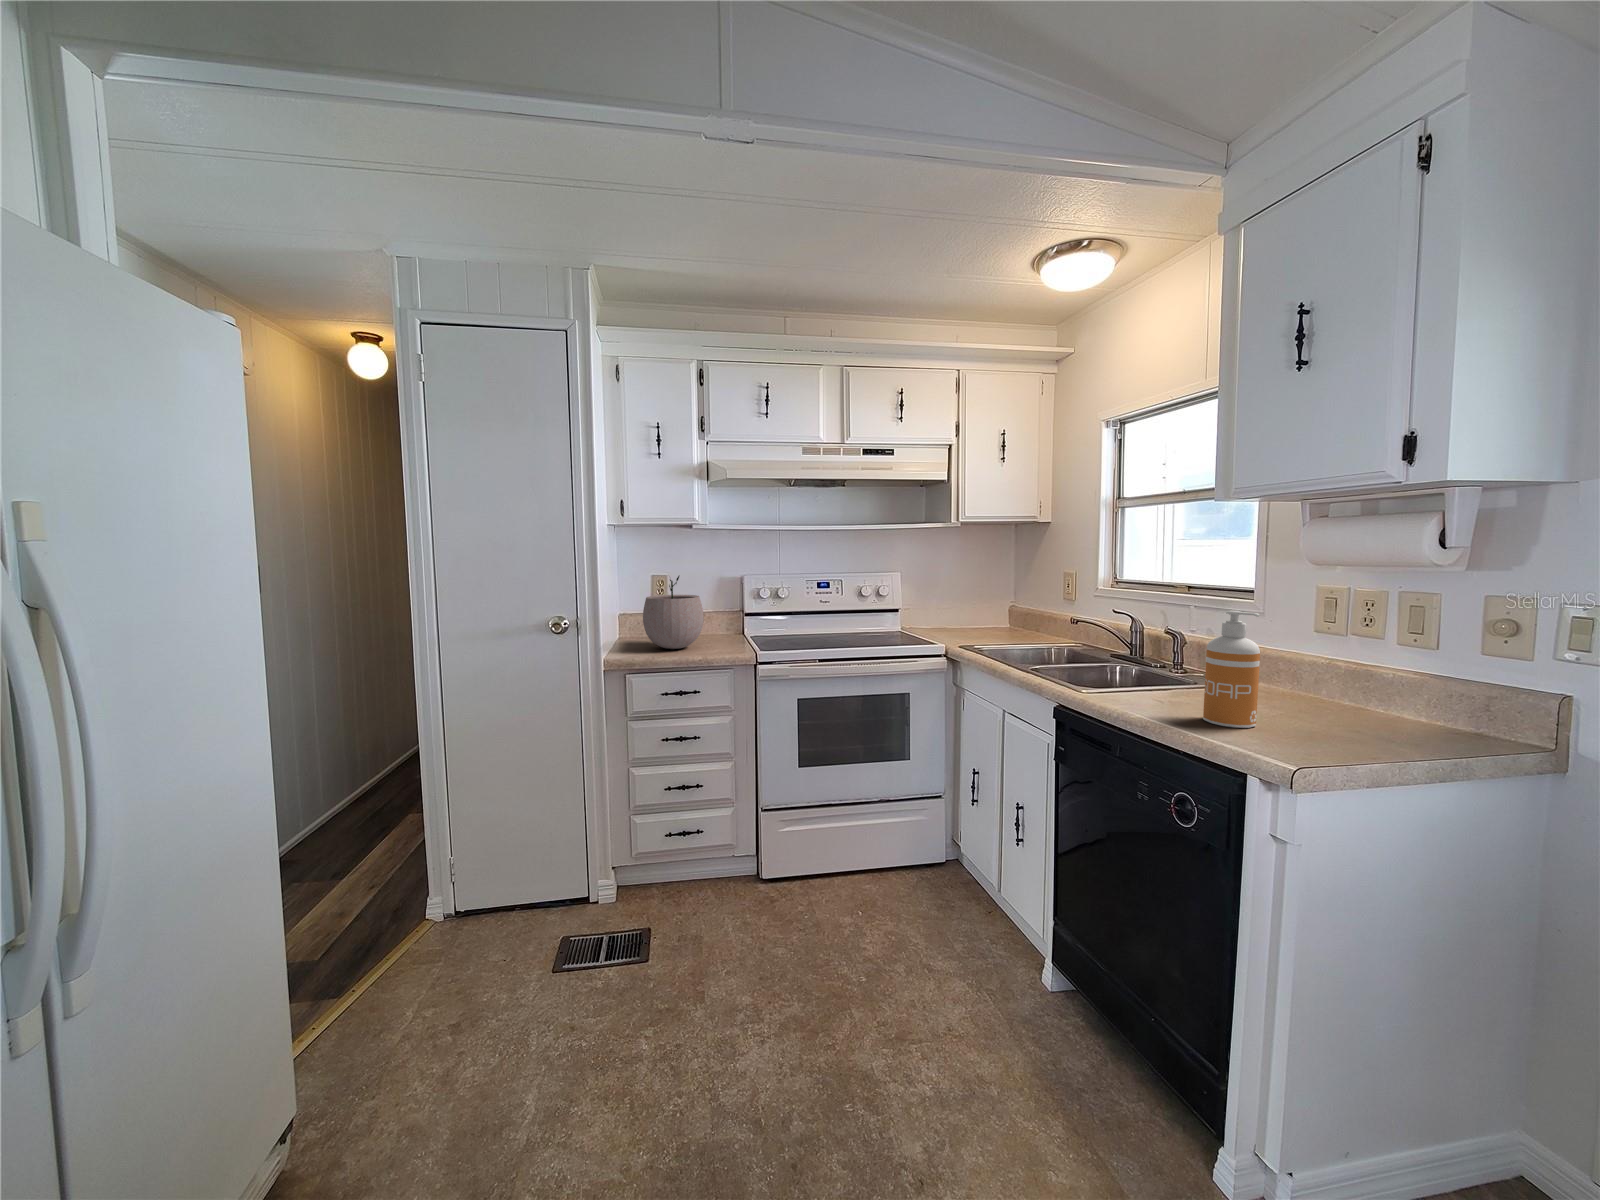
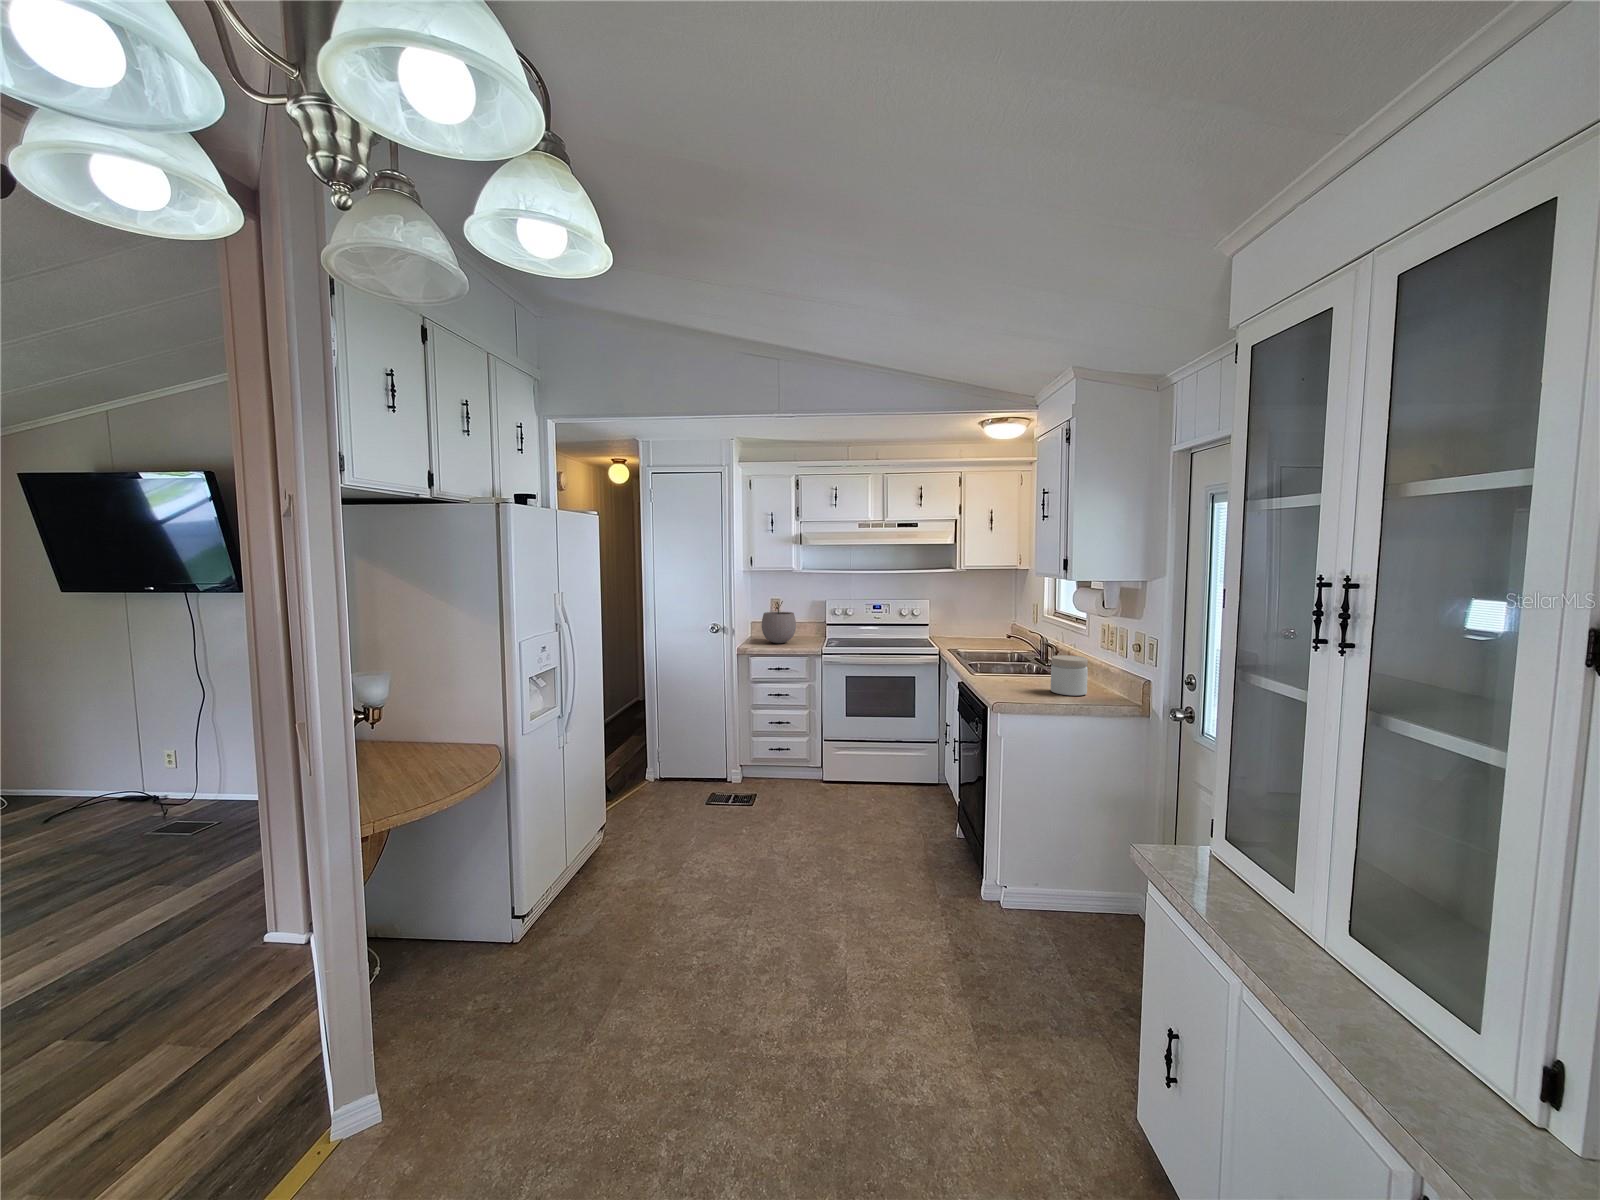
soap dispenser: present [1203,611,1260,728] -> none [1011,630,1035,687]
jar: none [1310,660,1407,747] -> present [1051,655,1088,696]

